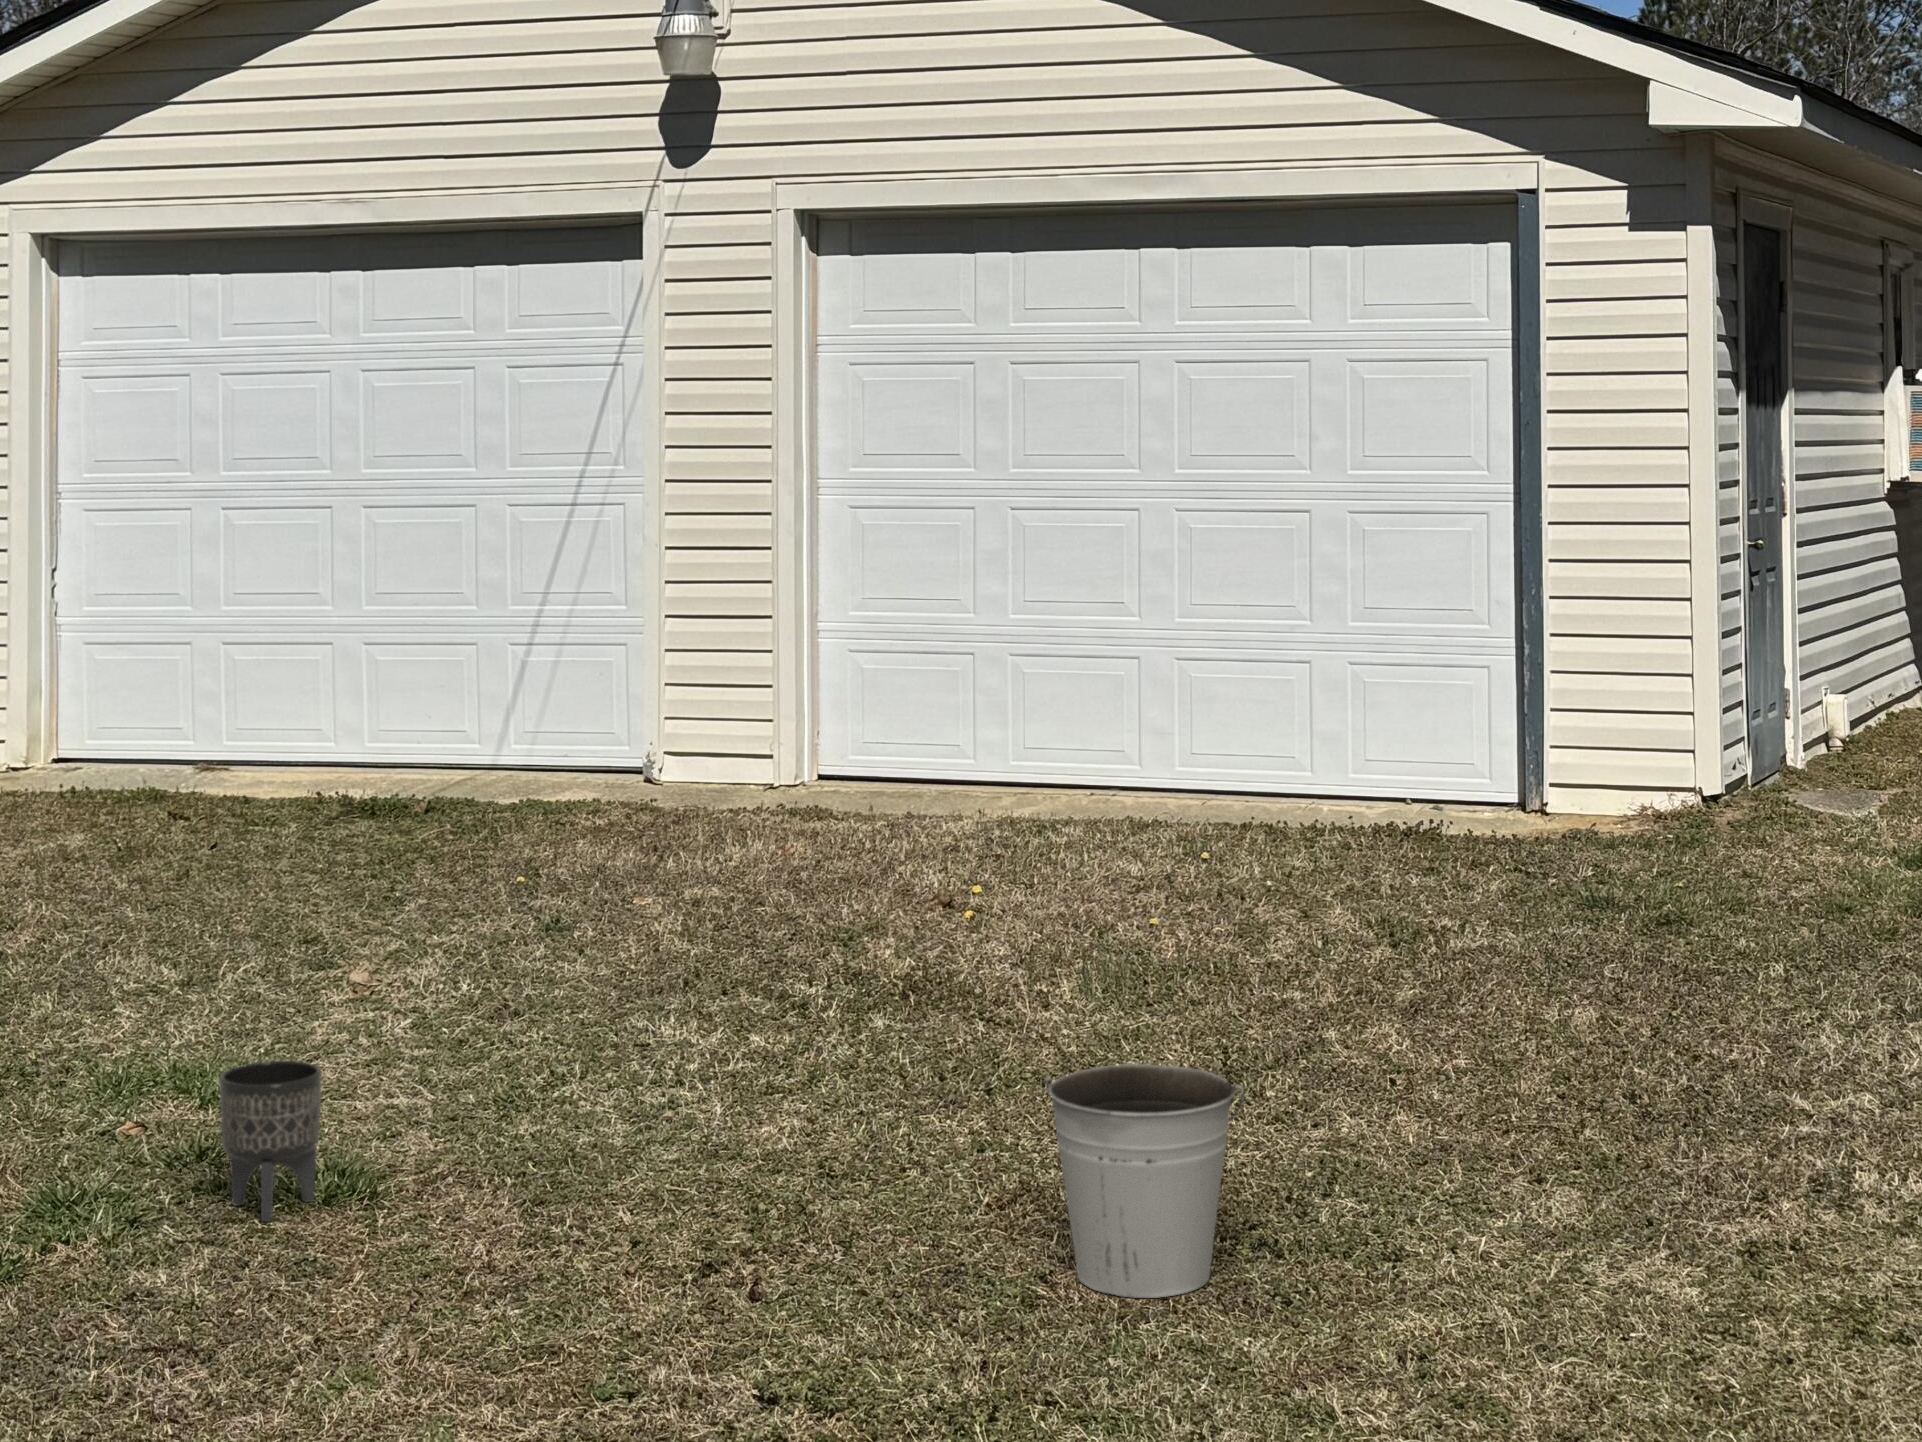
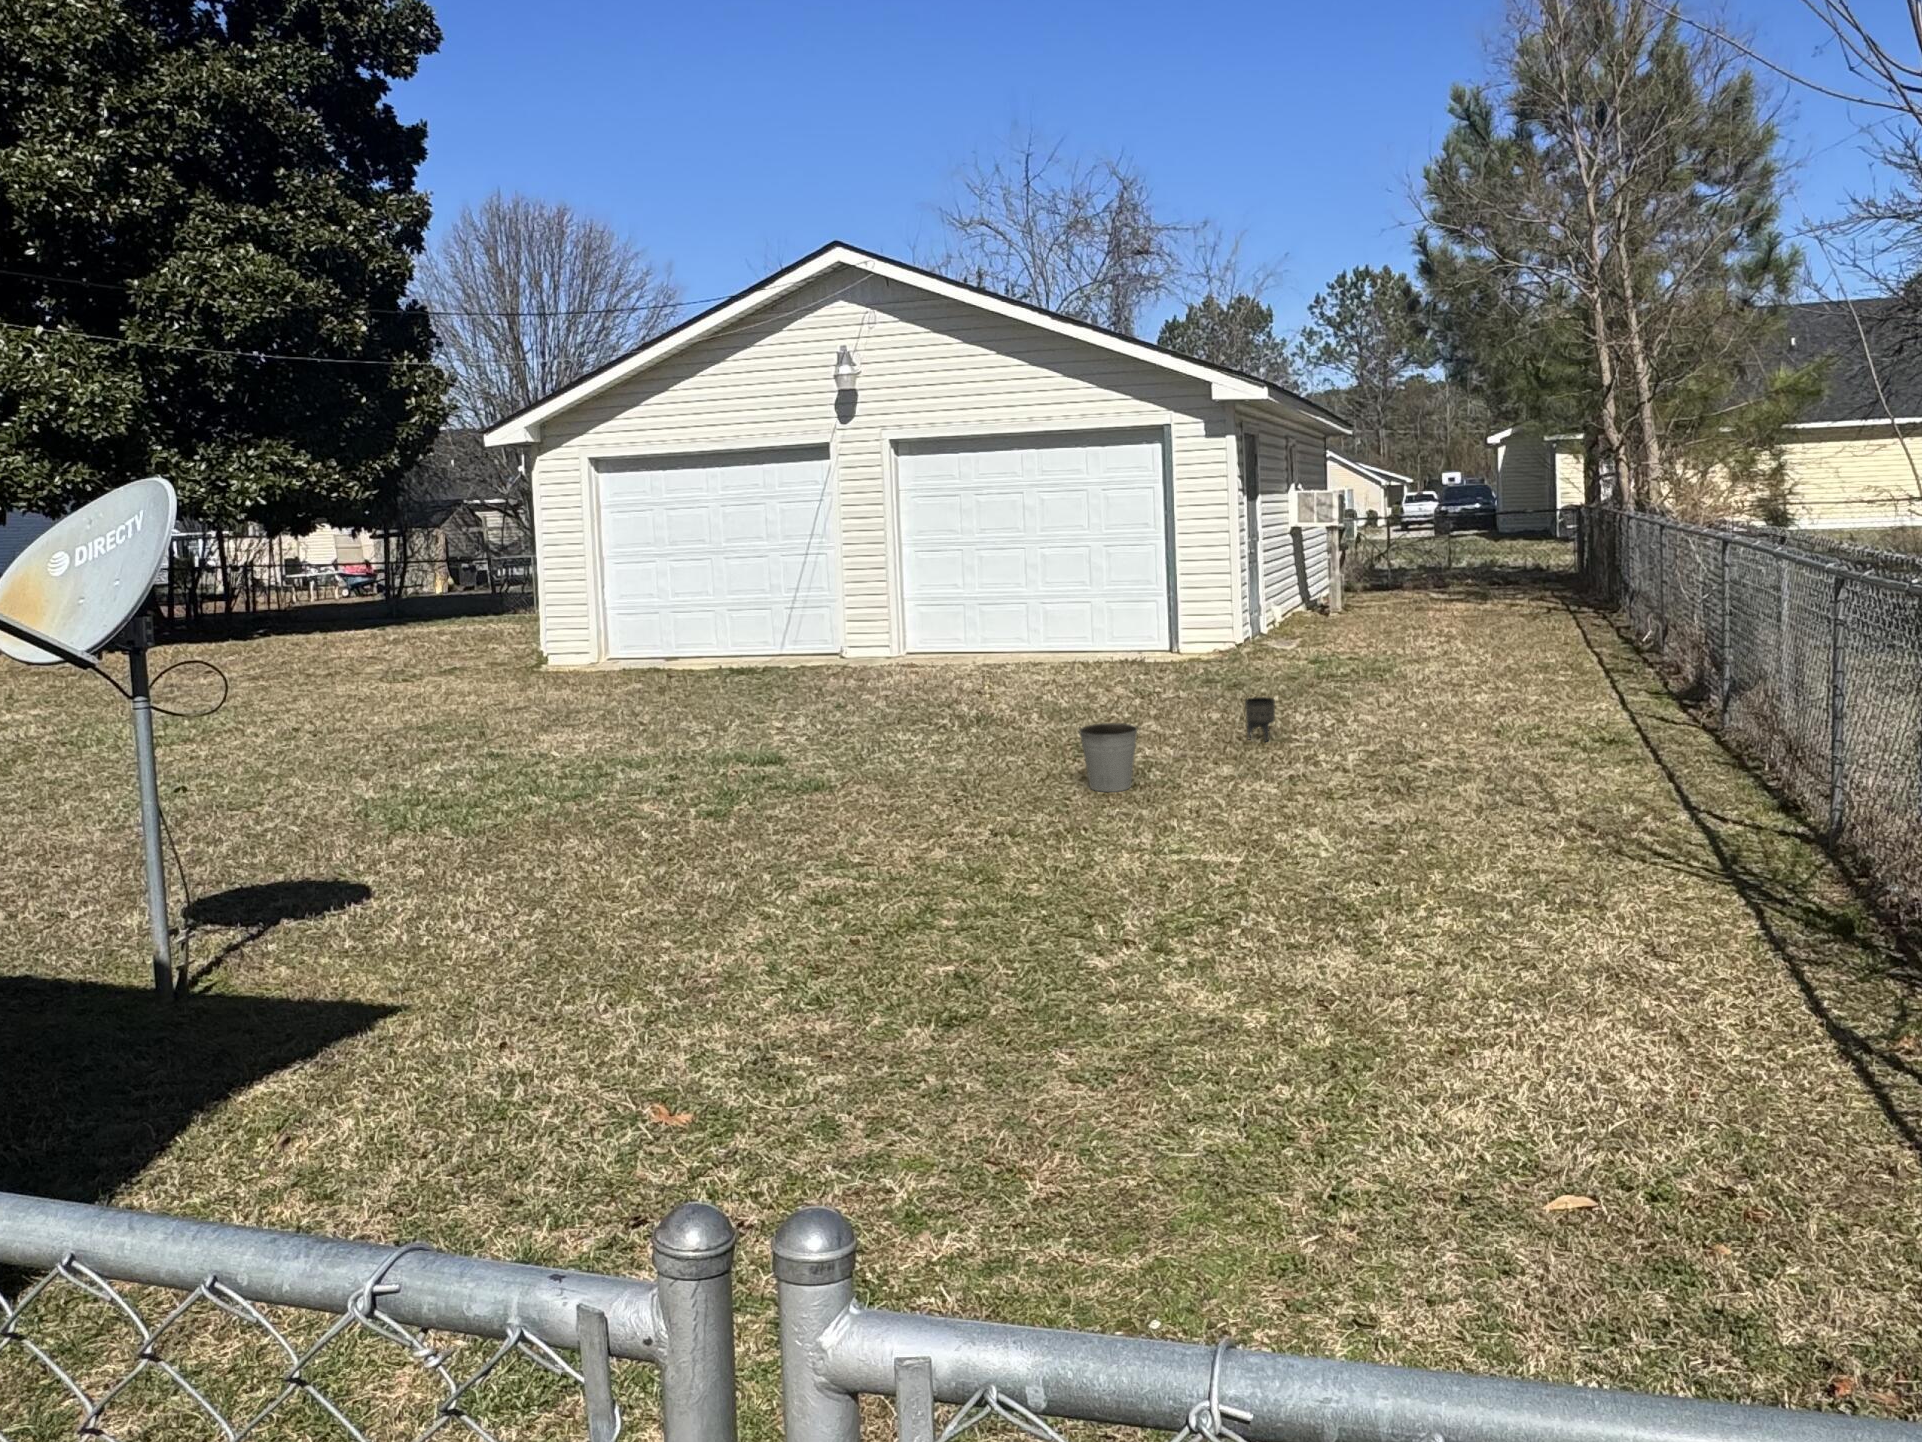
planter: present [219,1061,322,1222] -> present [1245,697,1275,742]

